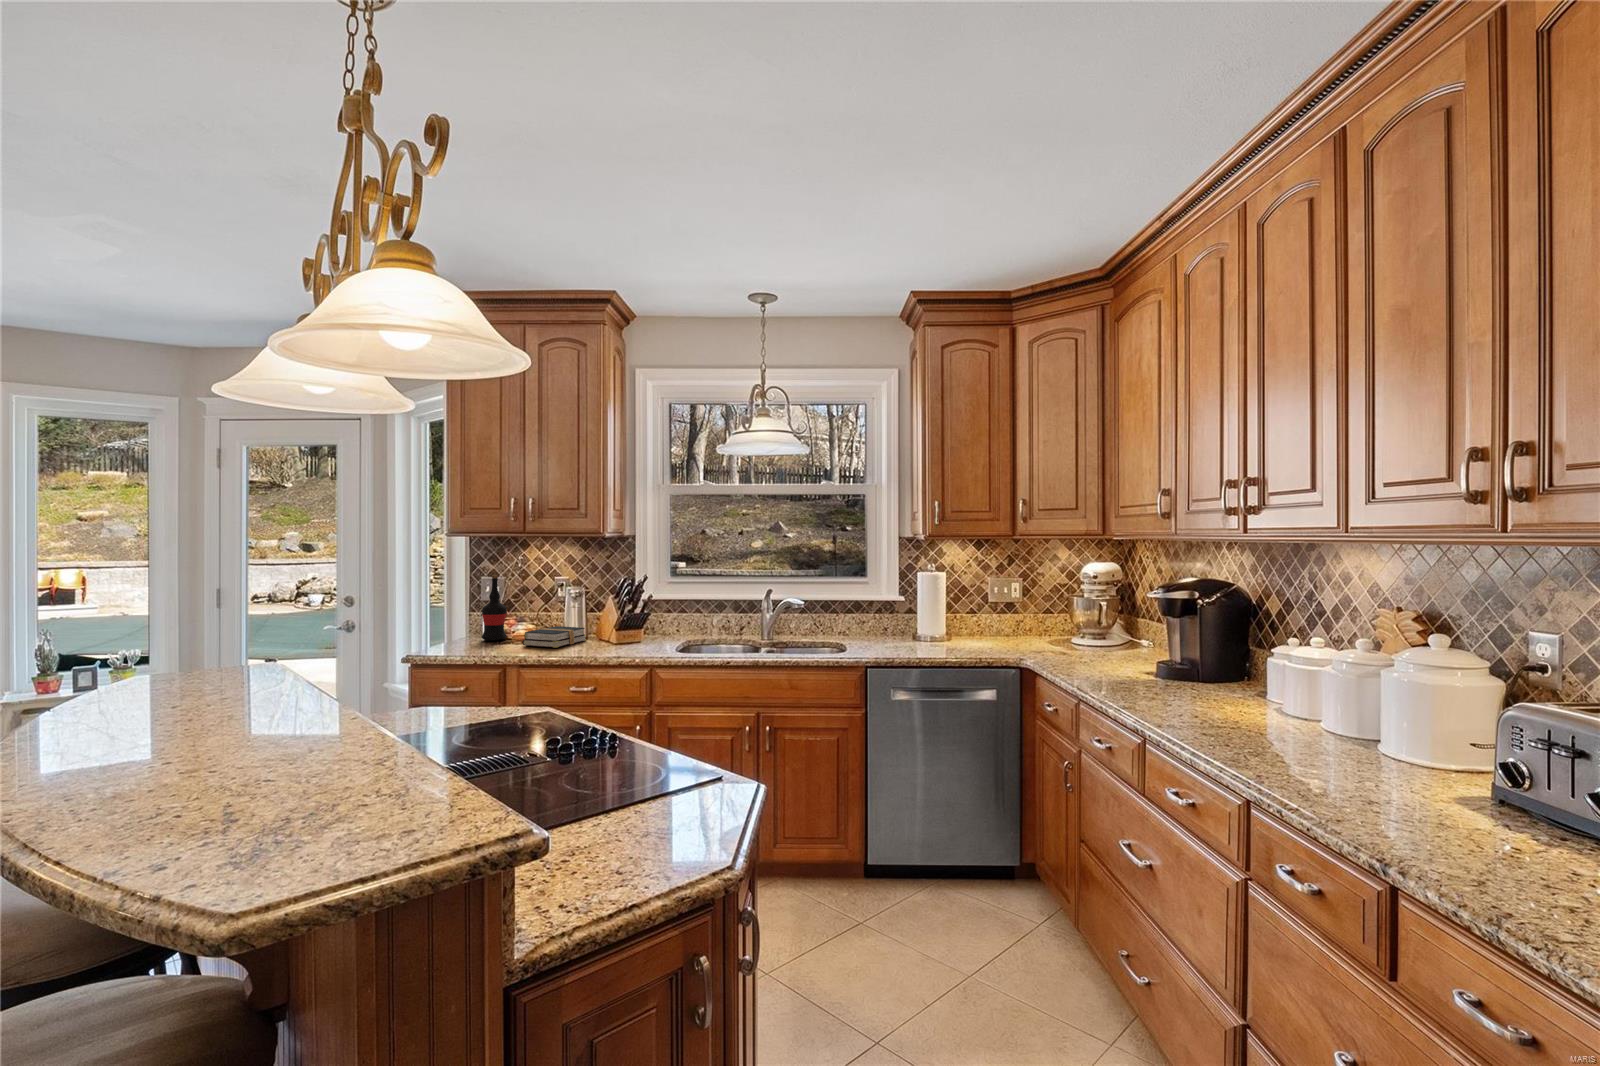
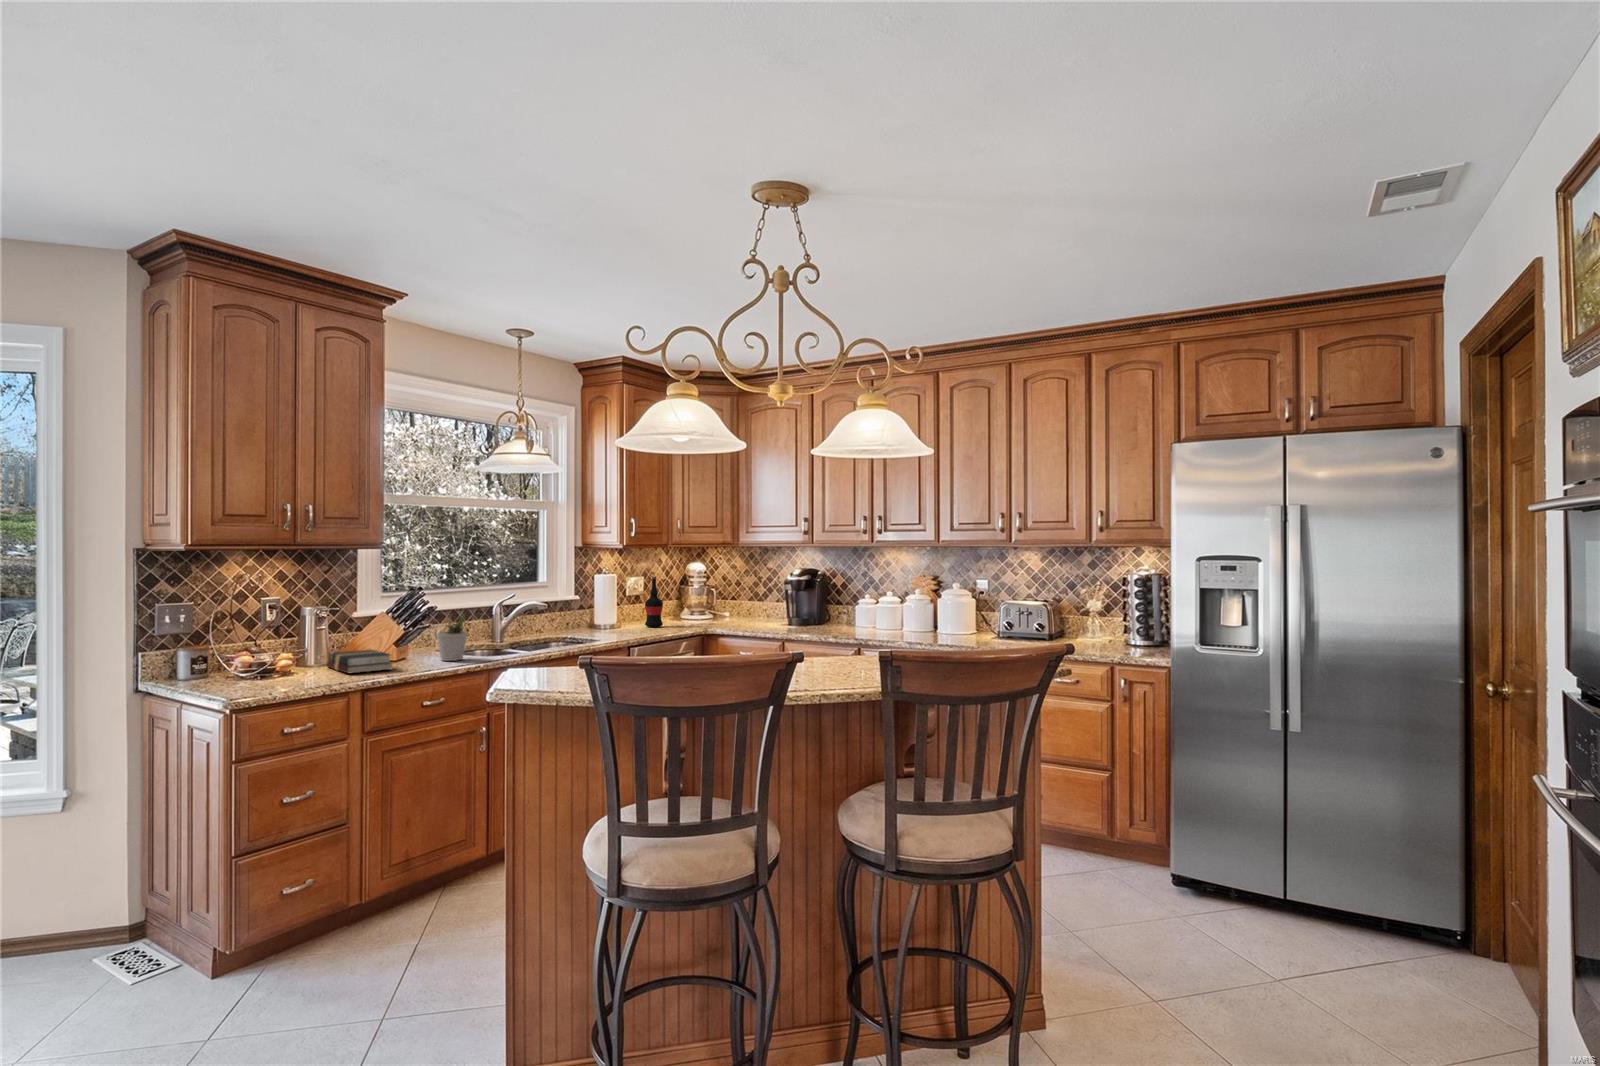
wine bottle: present [482,575,507,640] -> present [645,576,663,627]
potted plant: none [617,603,647,649] -> present [437,617,467,661]

